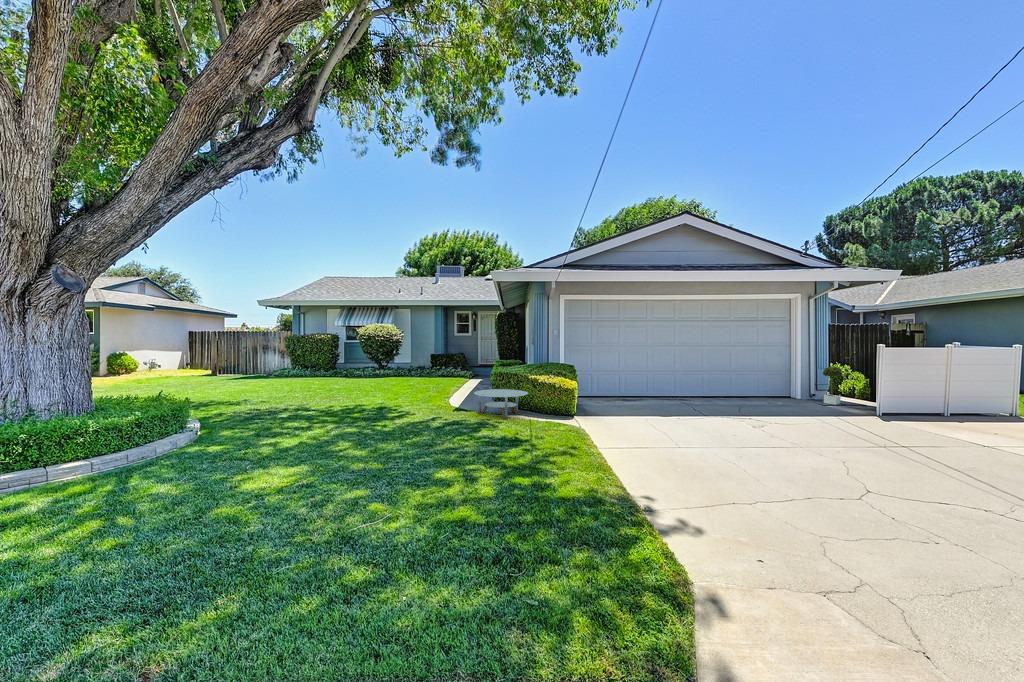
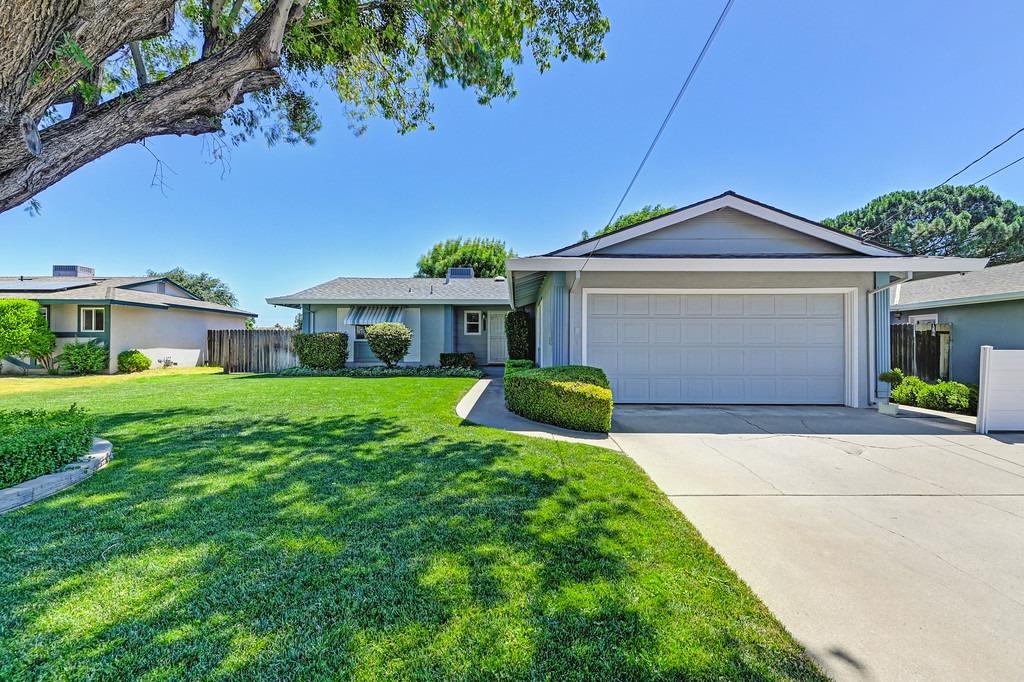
round table: present [474,389,528,420] -> none [484,398,551,439]

